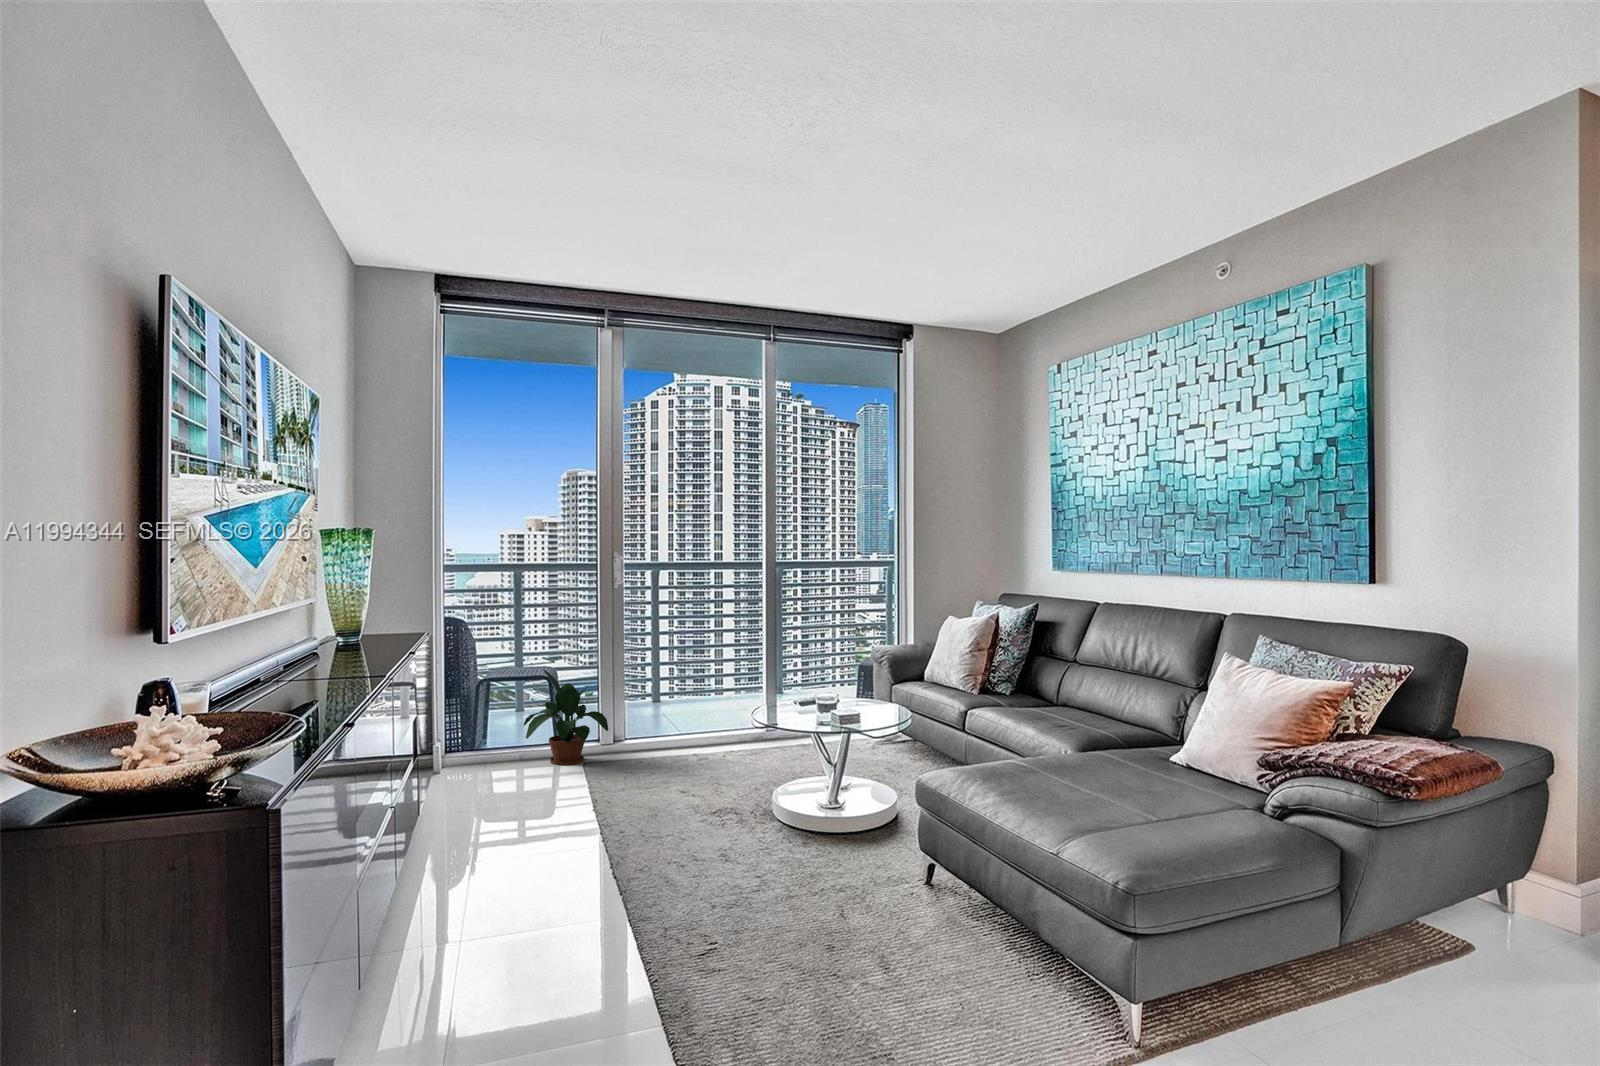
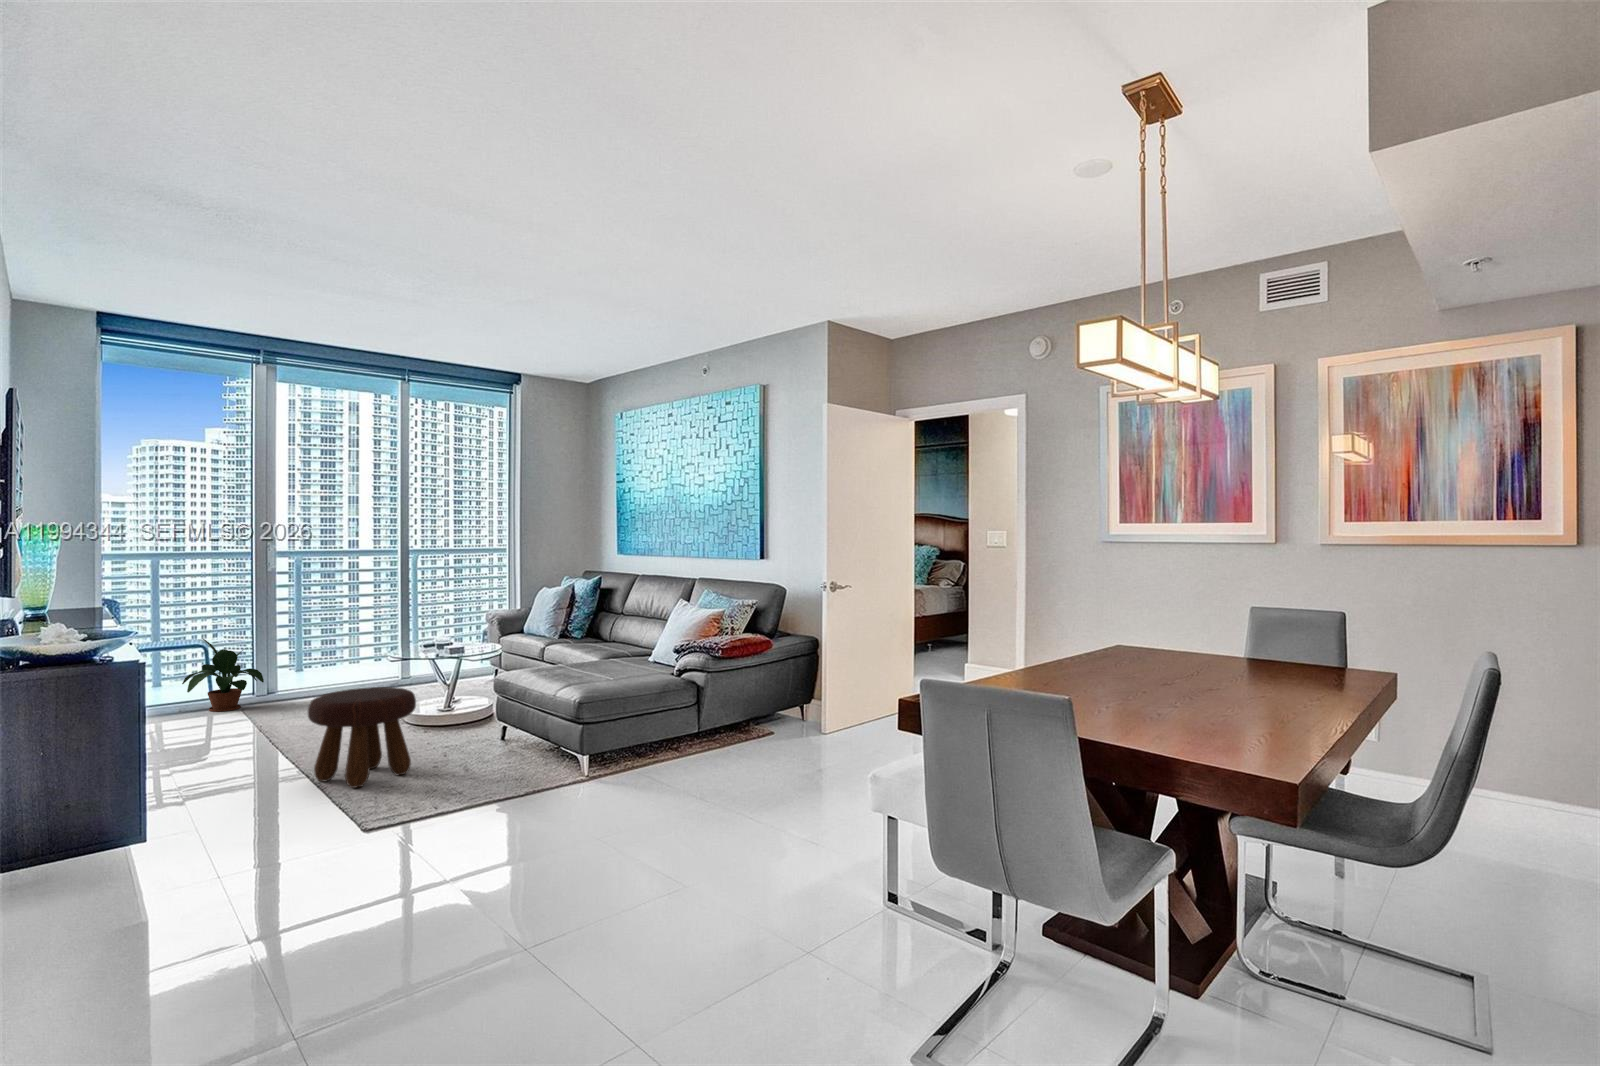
footstool: none [632,789,799,987] -> present [308,687,416,788]

